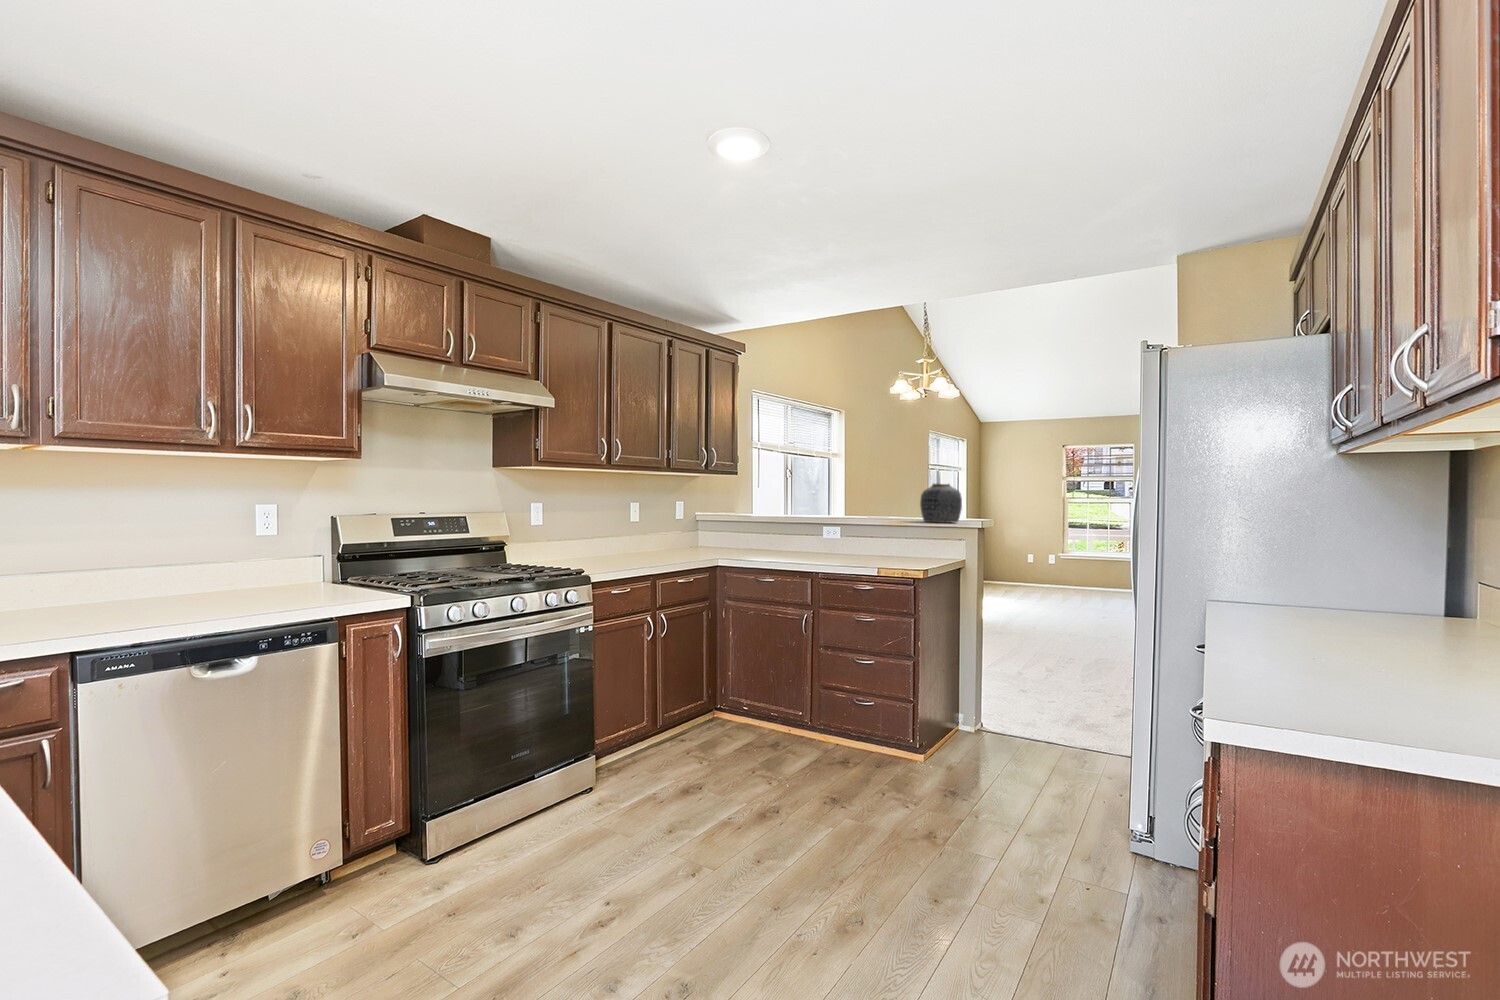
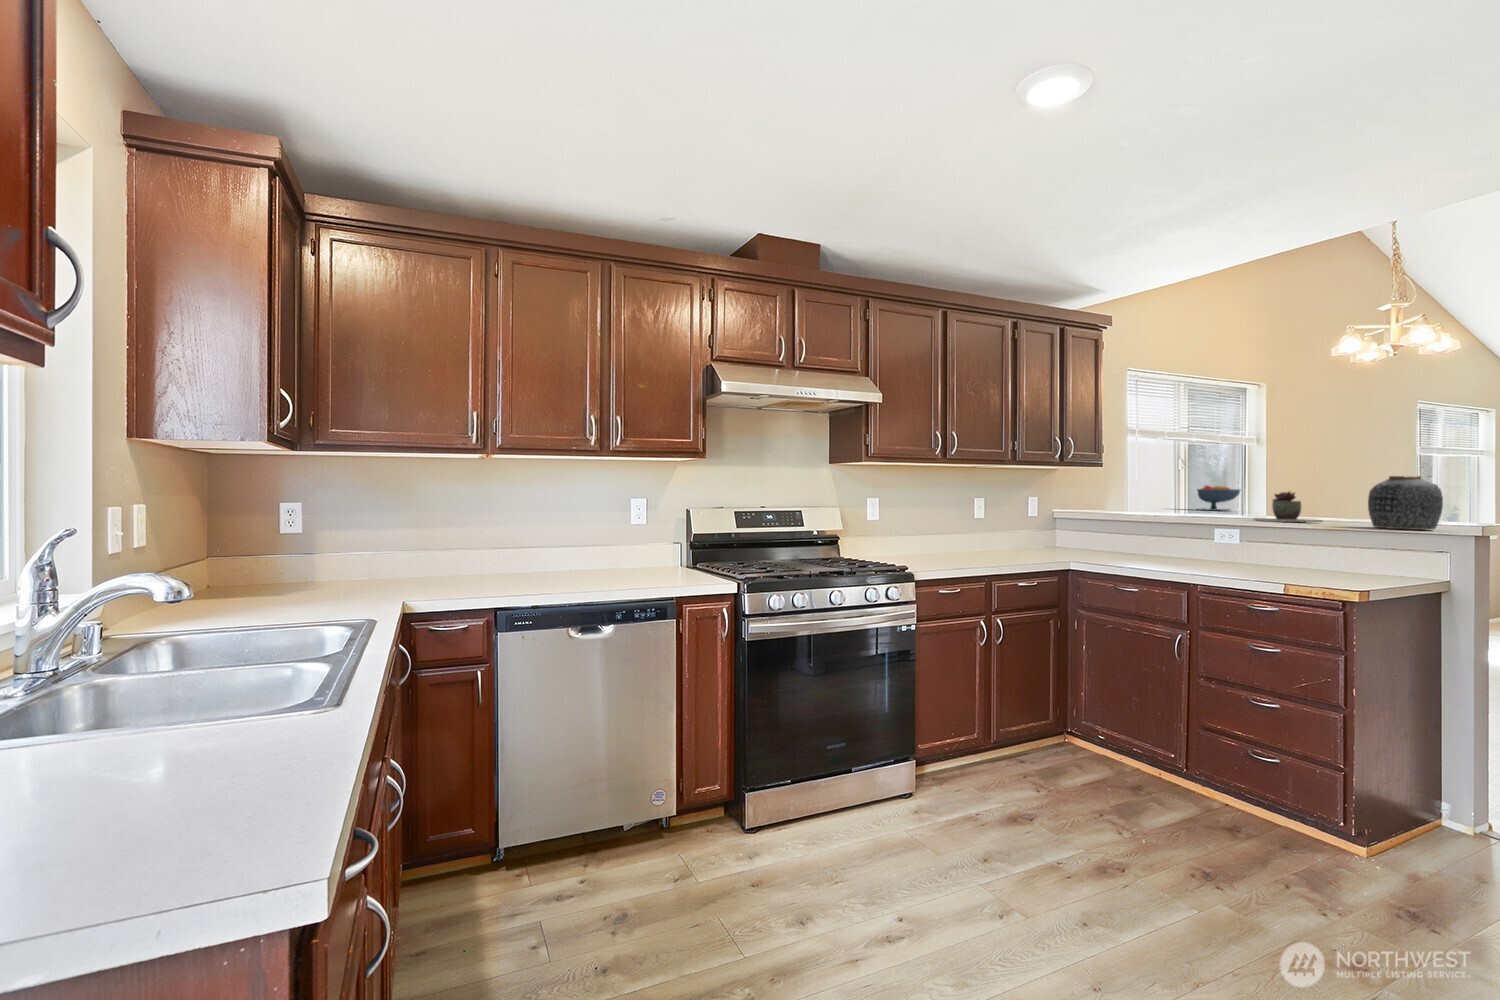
fruit bowl: none [792,487,829,510] -> present [1197,485,1240,511]
succulent plant: none [848,494,892,519] -> present [1254,491,1322,522]

